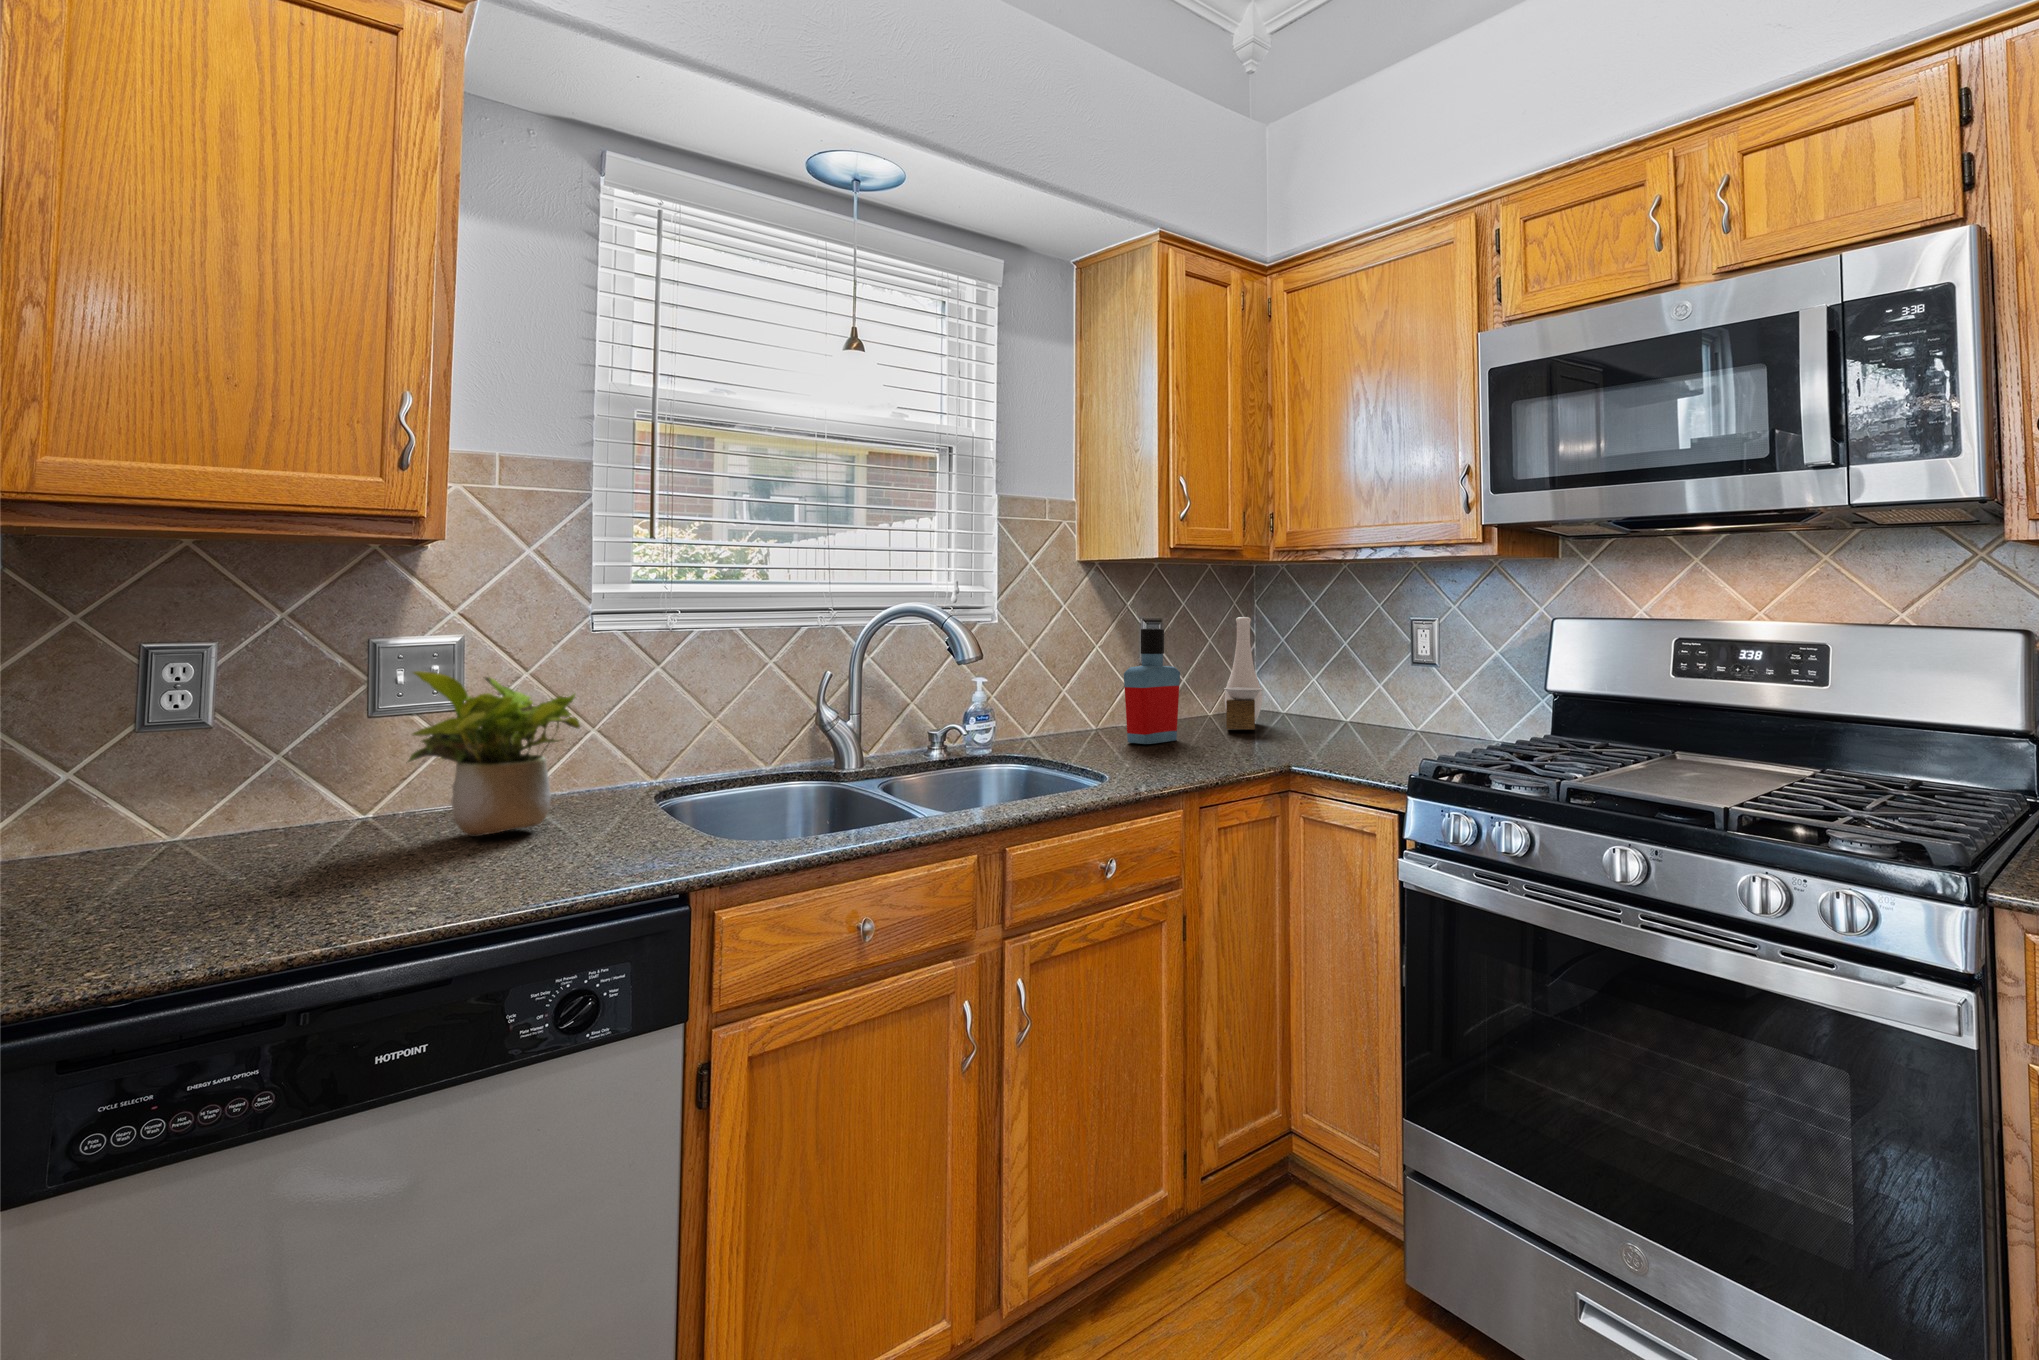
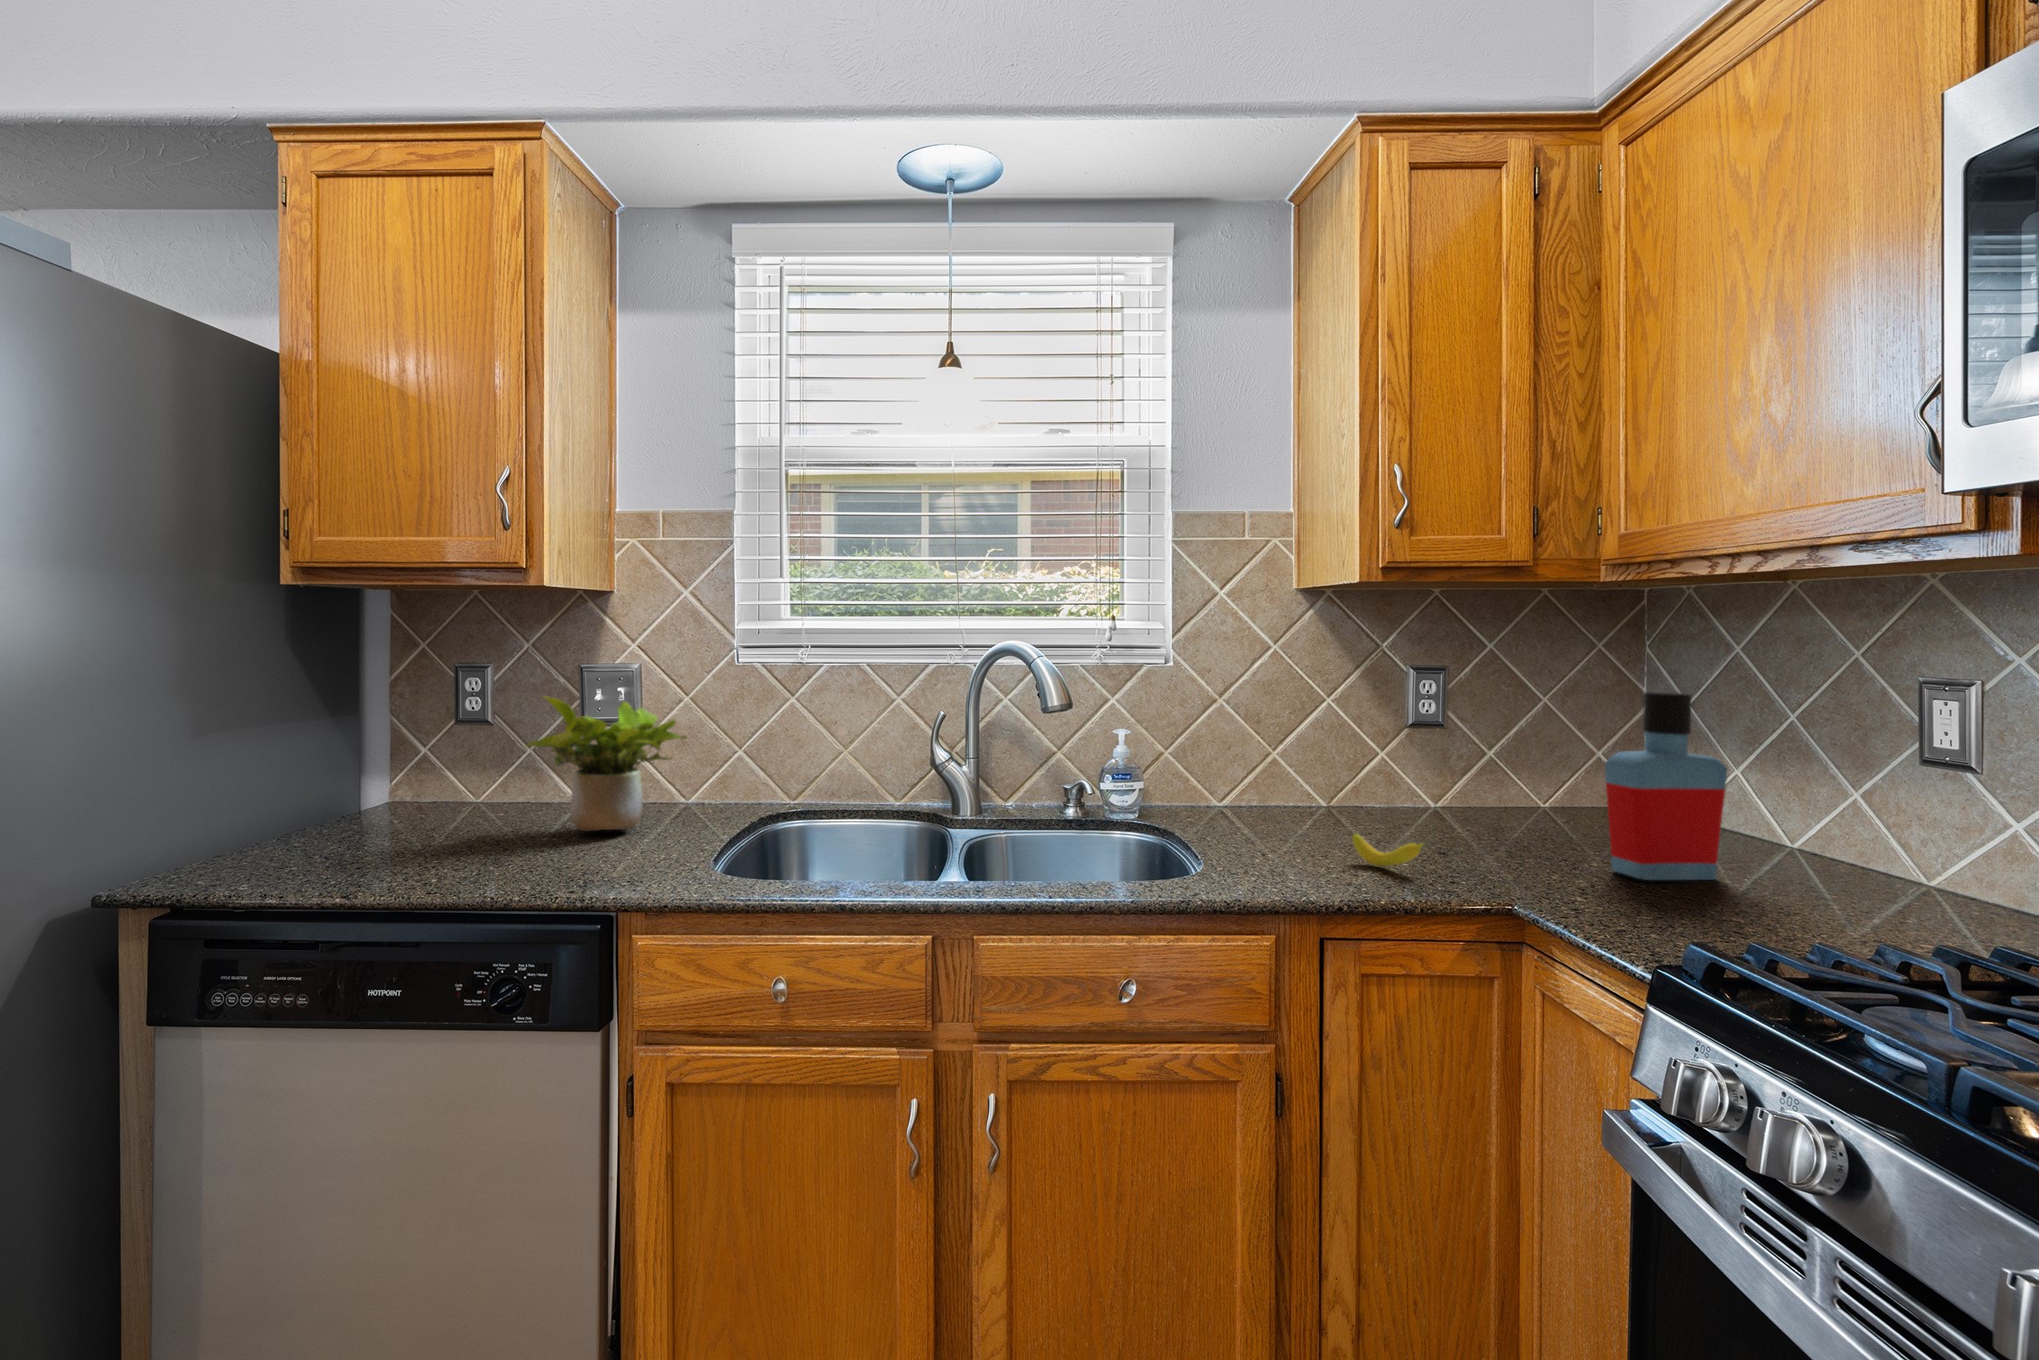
vase: present [1224,617,1263,729] -> none [1503,666,1598,833]
bottle: present [1124,629,1180,744] -> present [1605,691,1727,880]
fruit: none [1183,737,1237,759] -> present [1352,834,1423,866]

